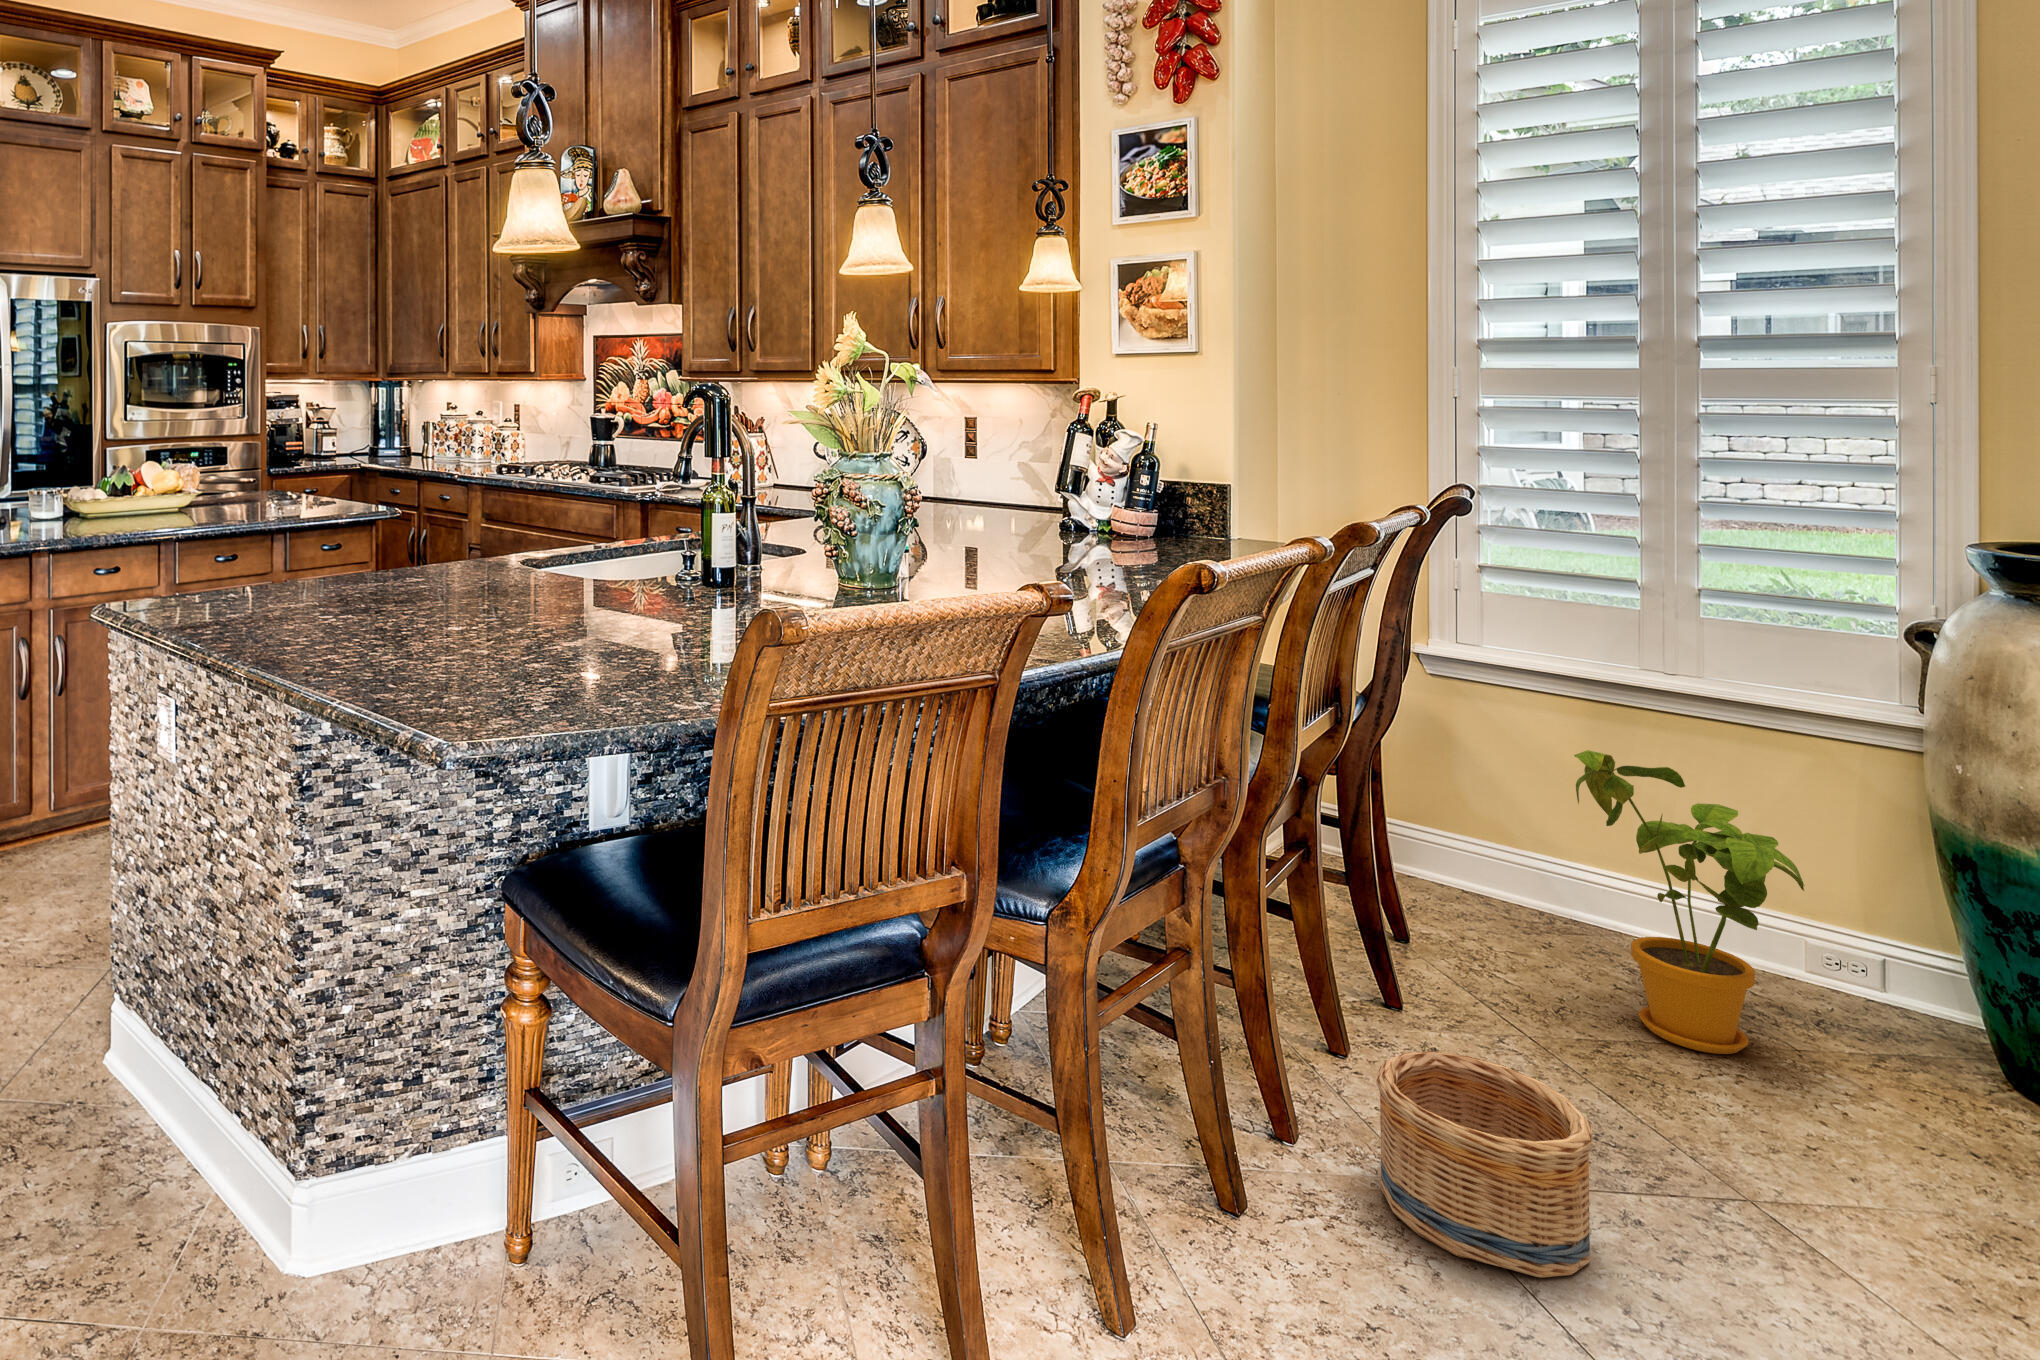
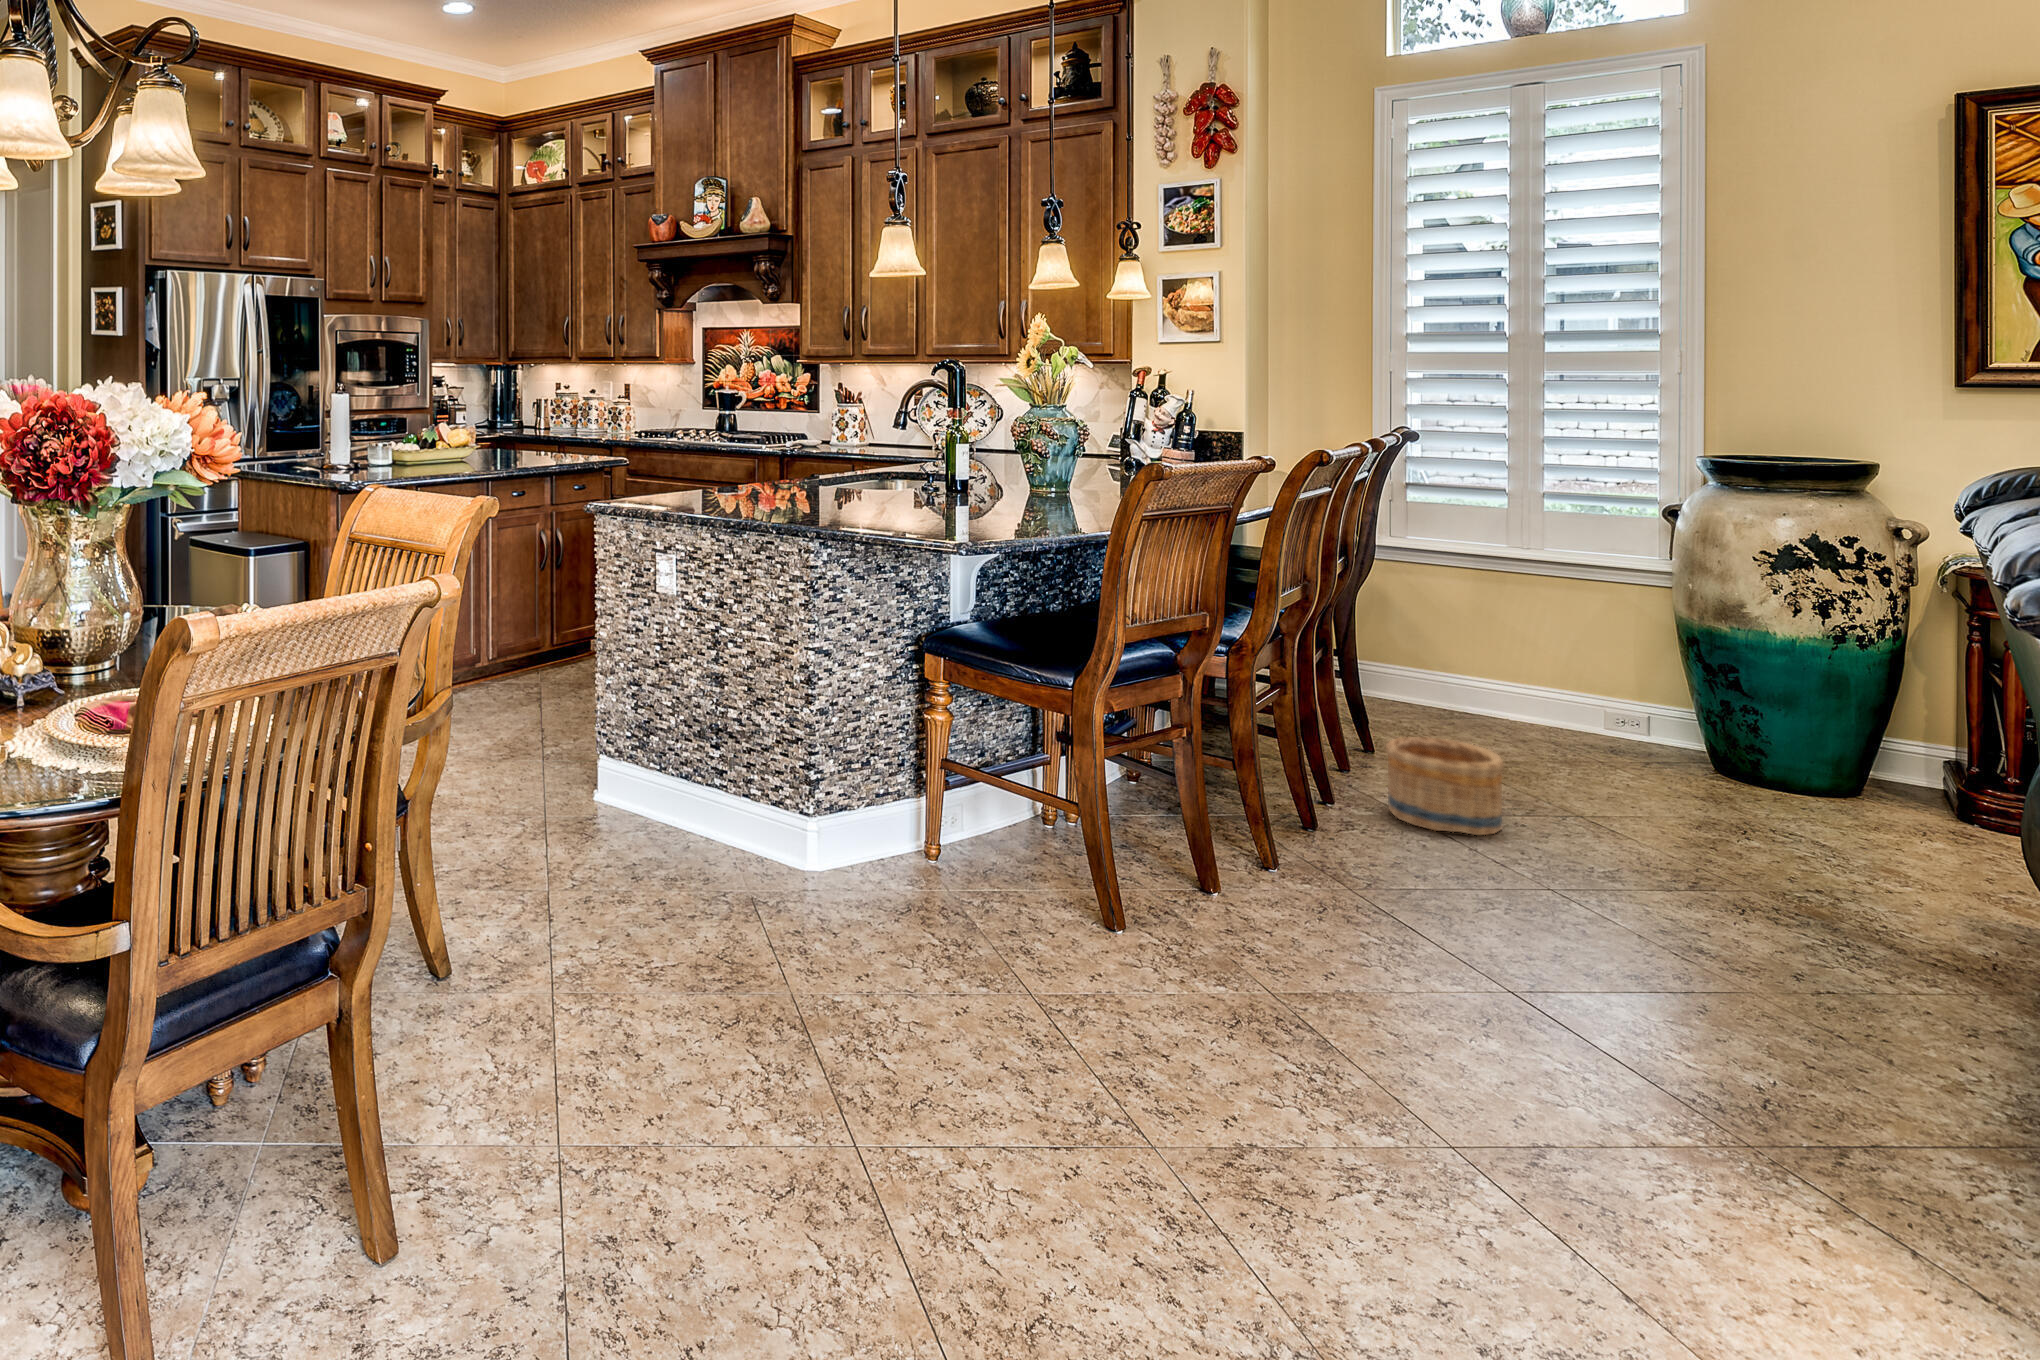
house plant: present [1574,750,1805,1054] -> none [1472,581,1602,756]

